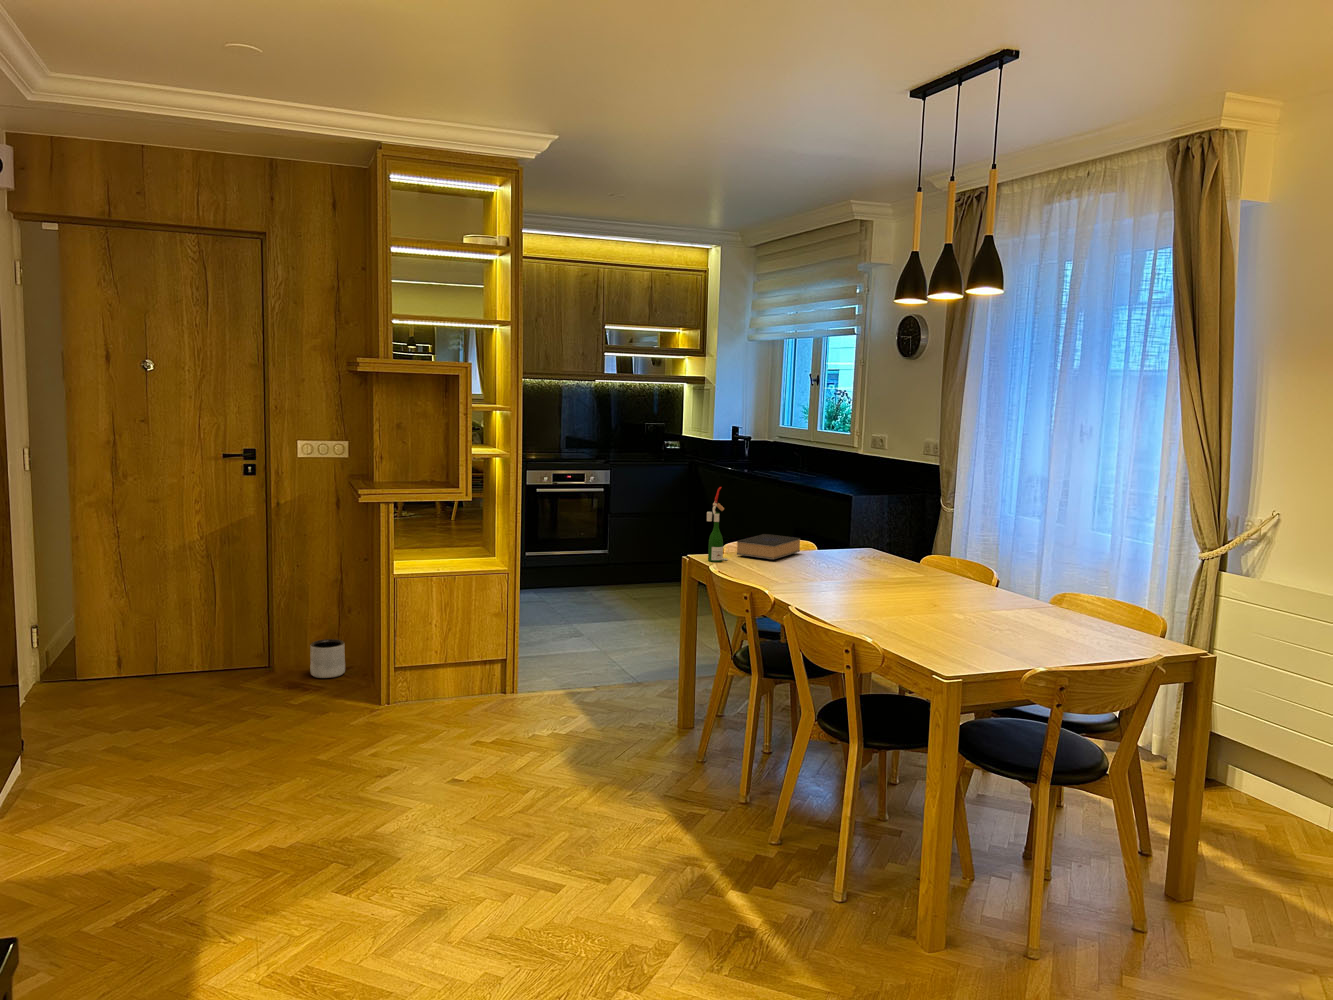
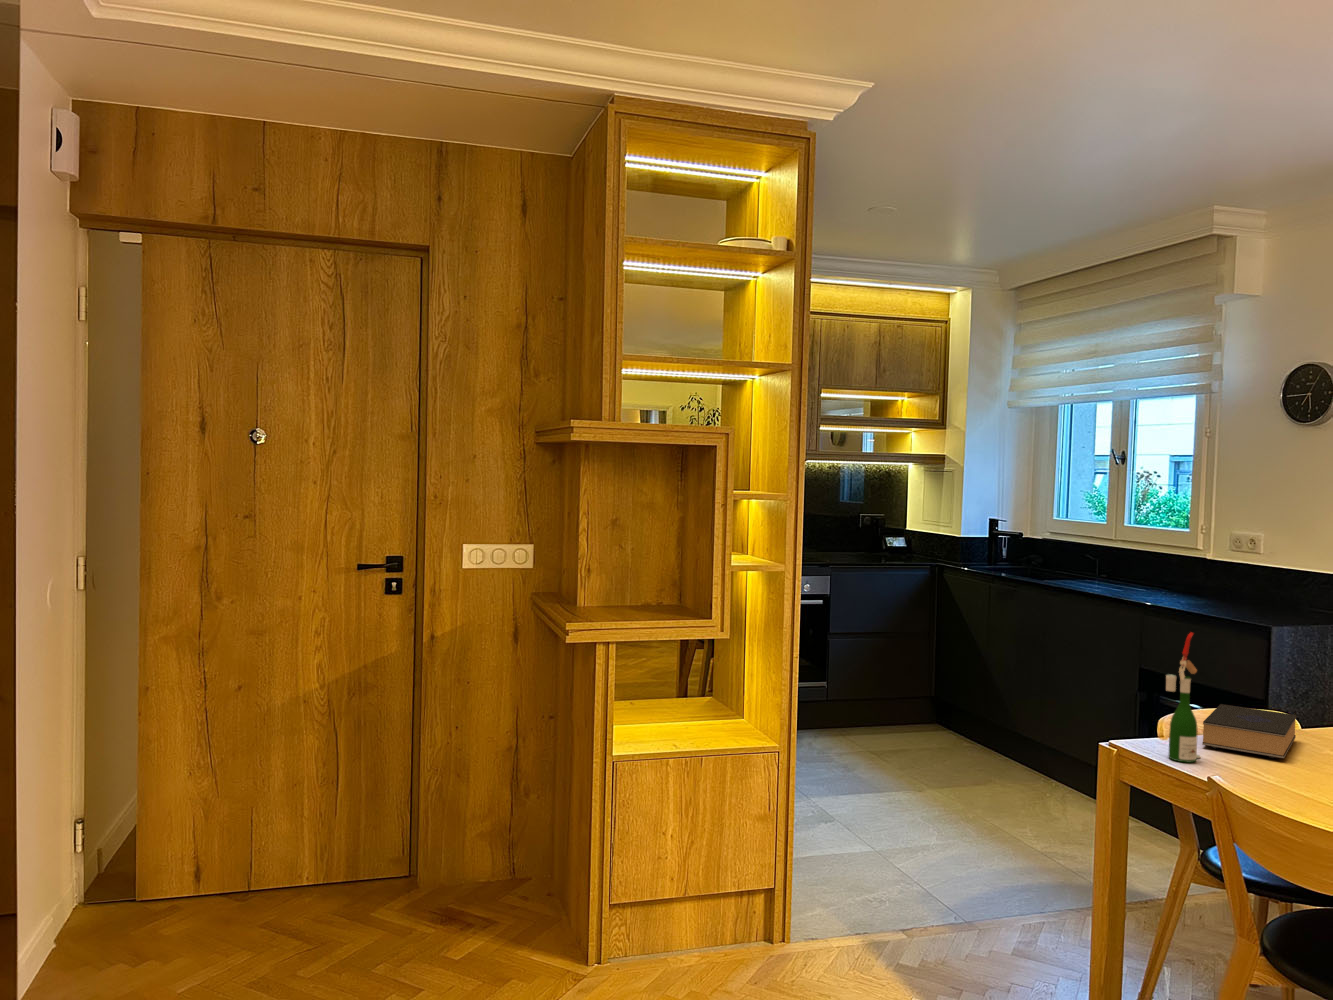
planter: present [310,639,345,678] -> none [470,838,520,902]

